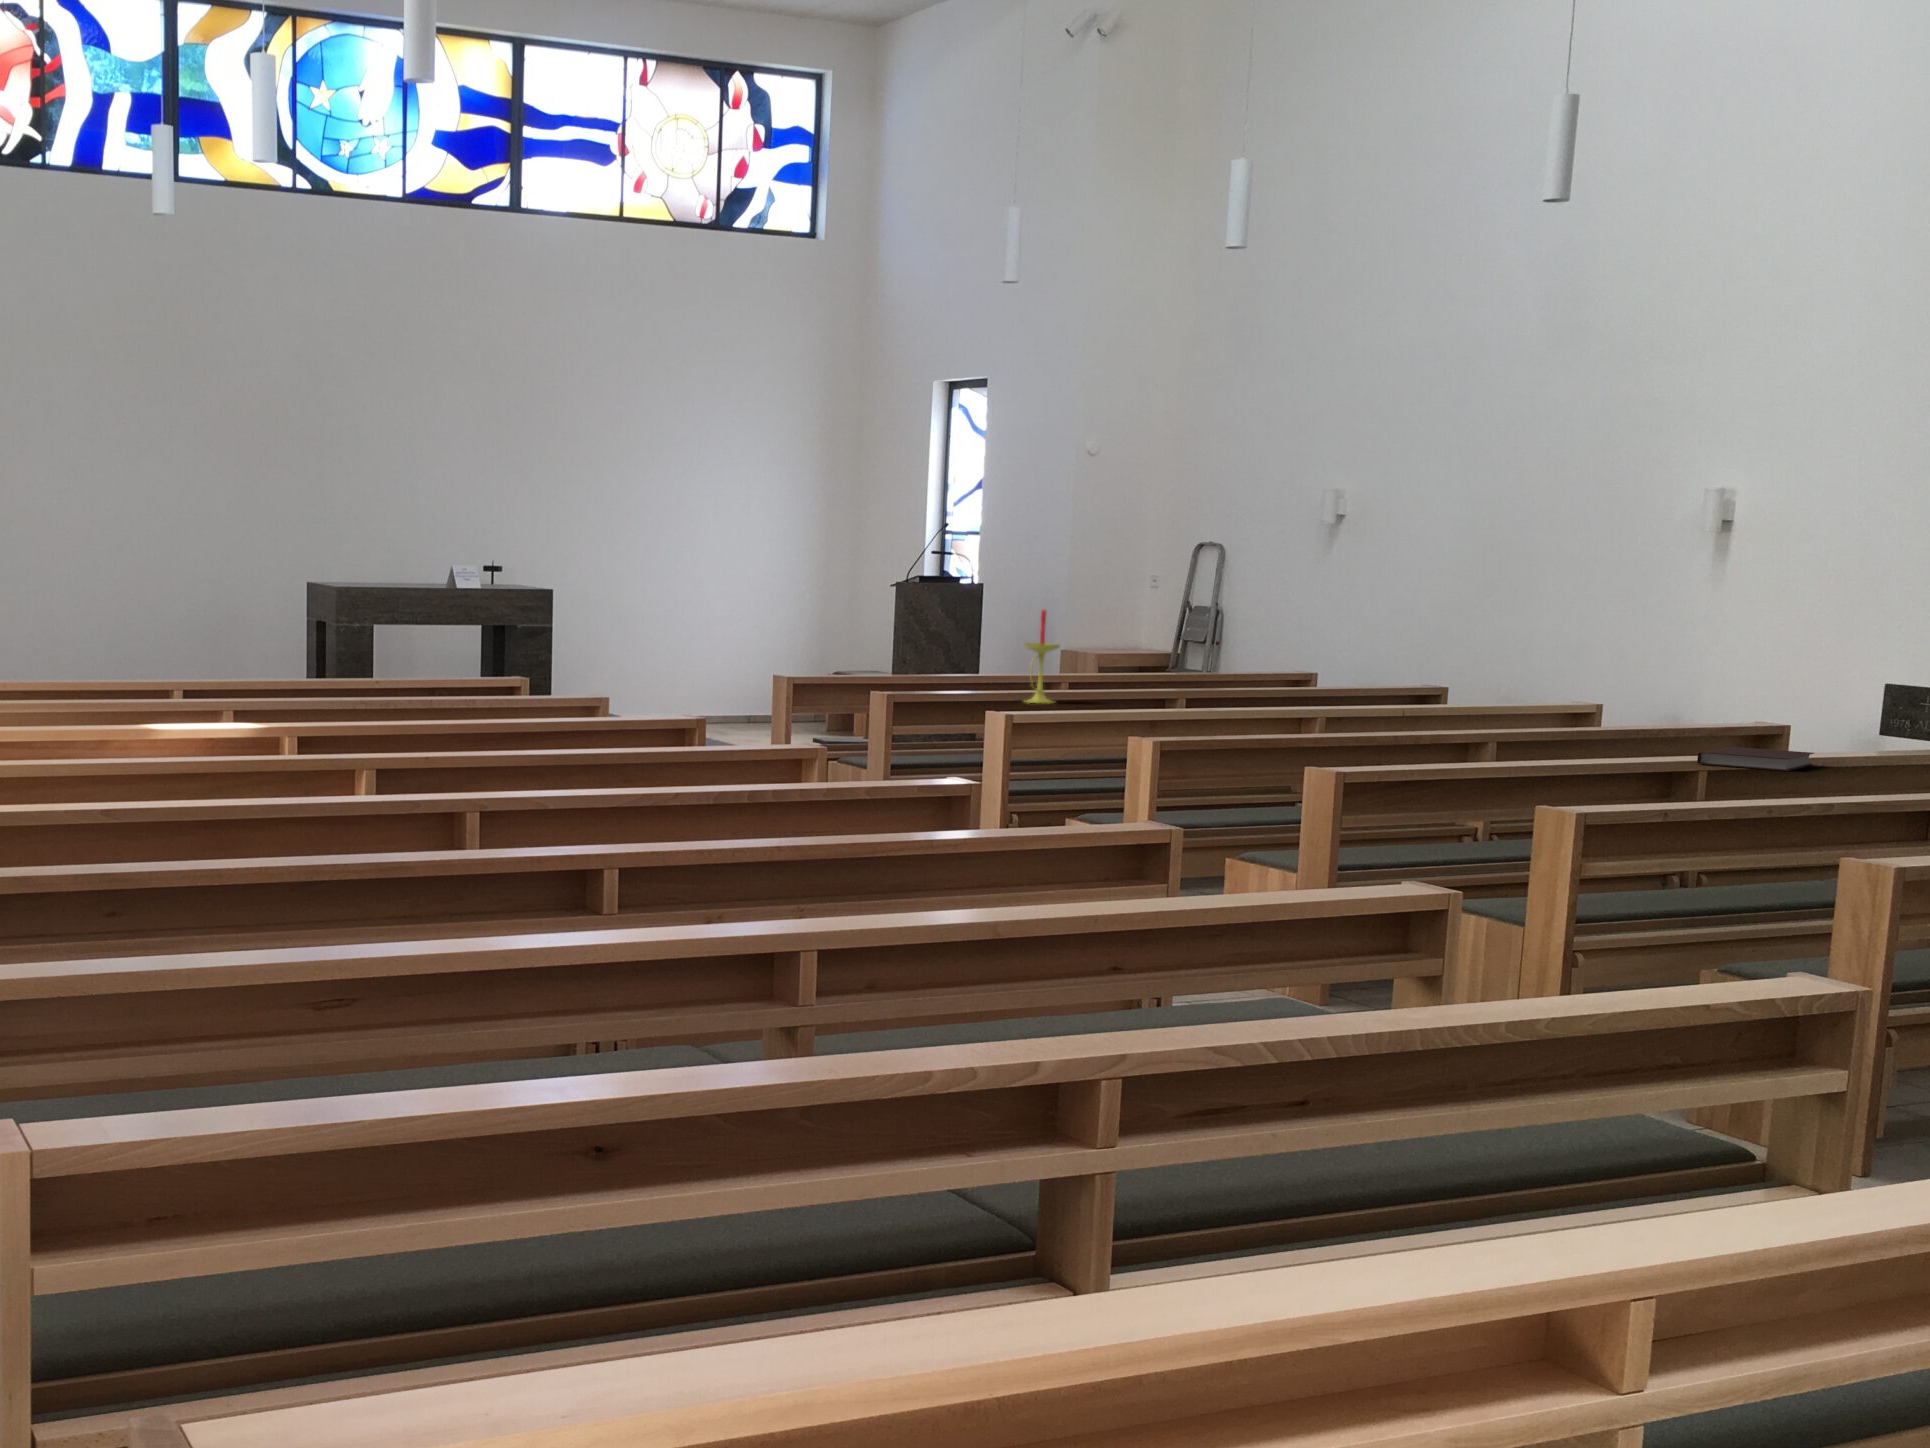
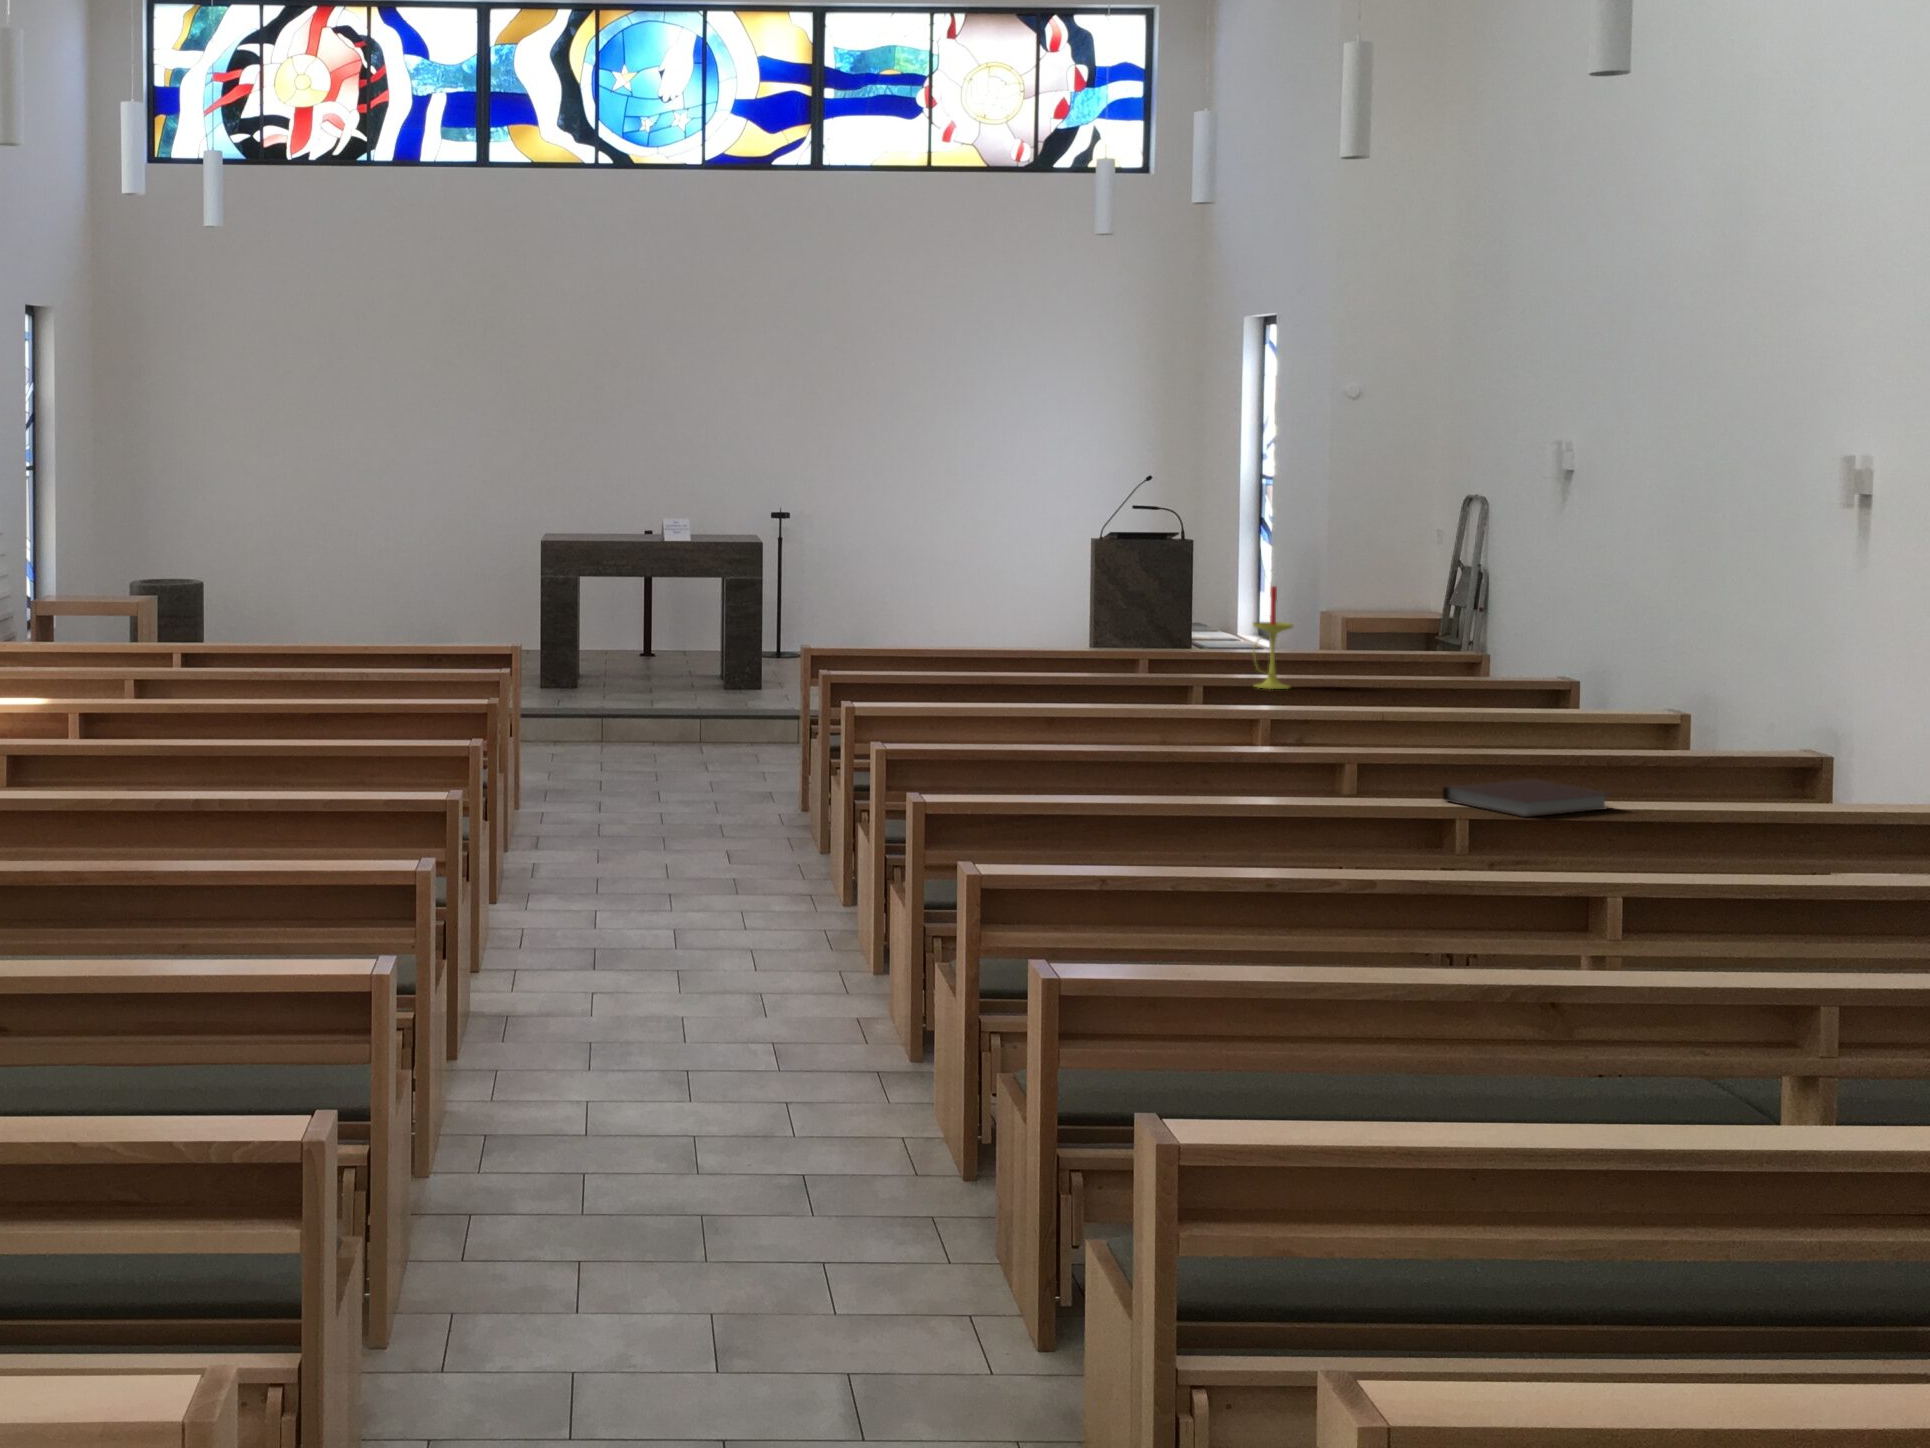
candle: present [1025,610,1060,703] -> present [1253,586,1293,689]

